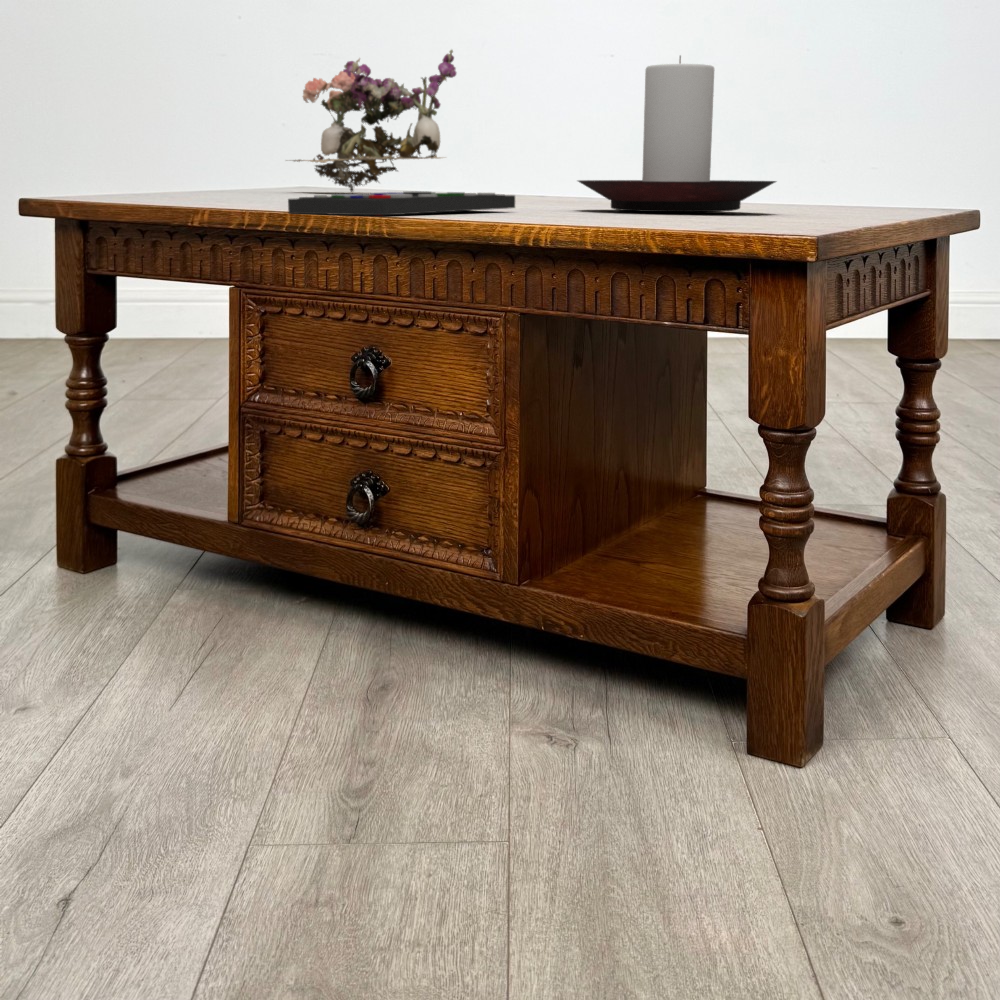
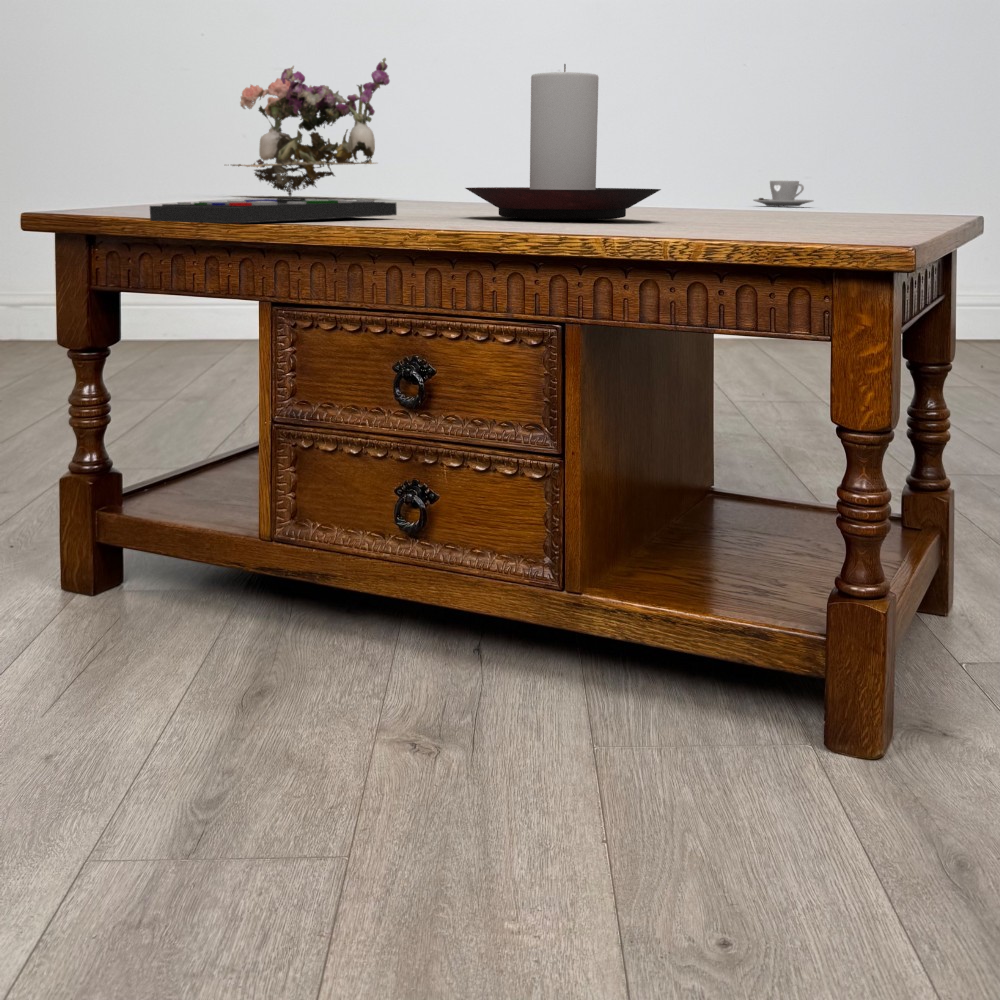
coffee cup: none [827,174,890,200] -> present [754,181,813,206]

